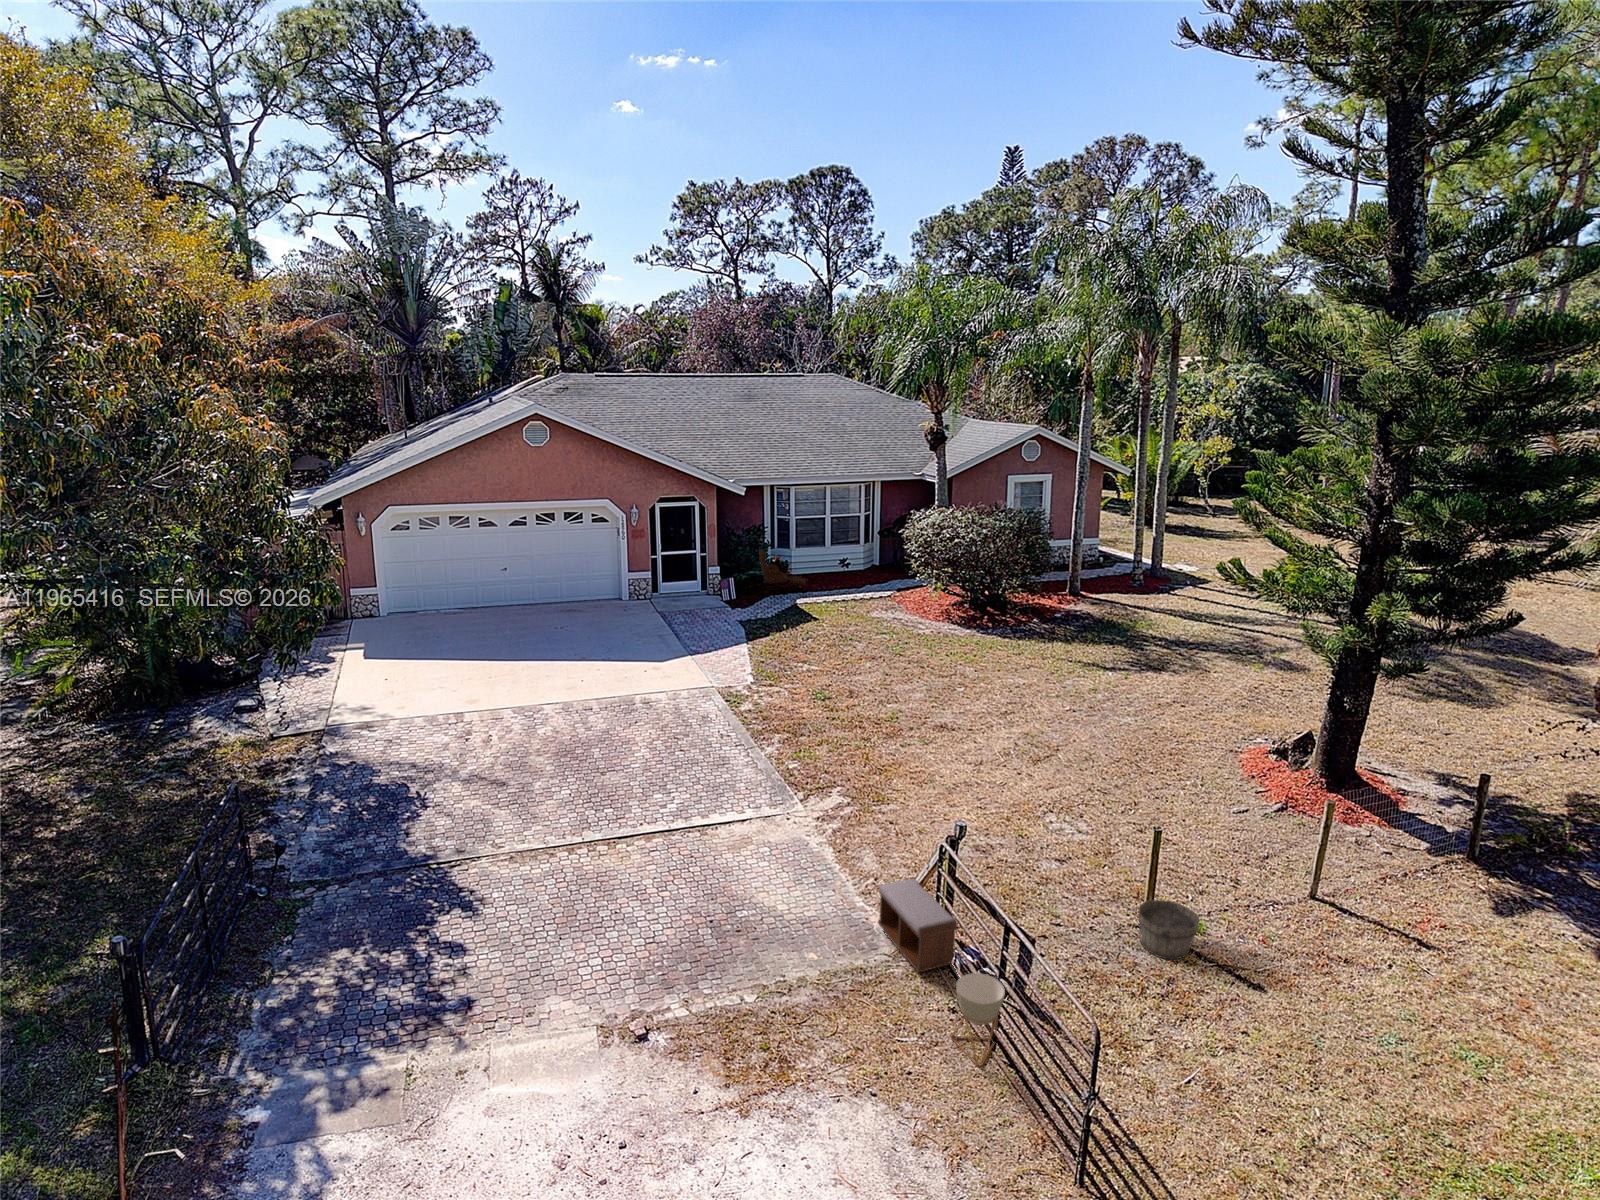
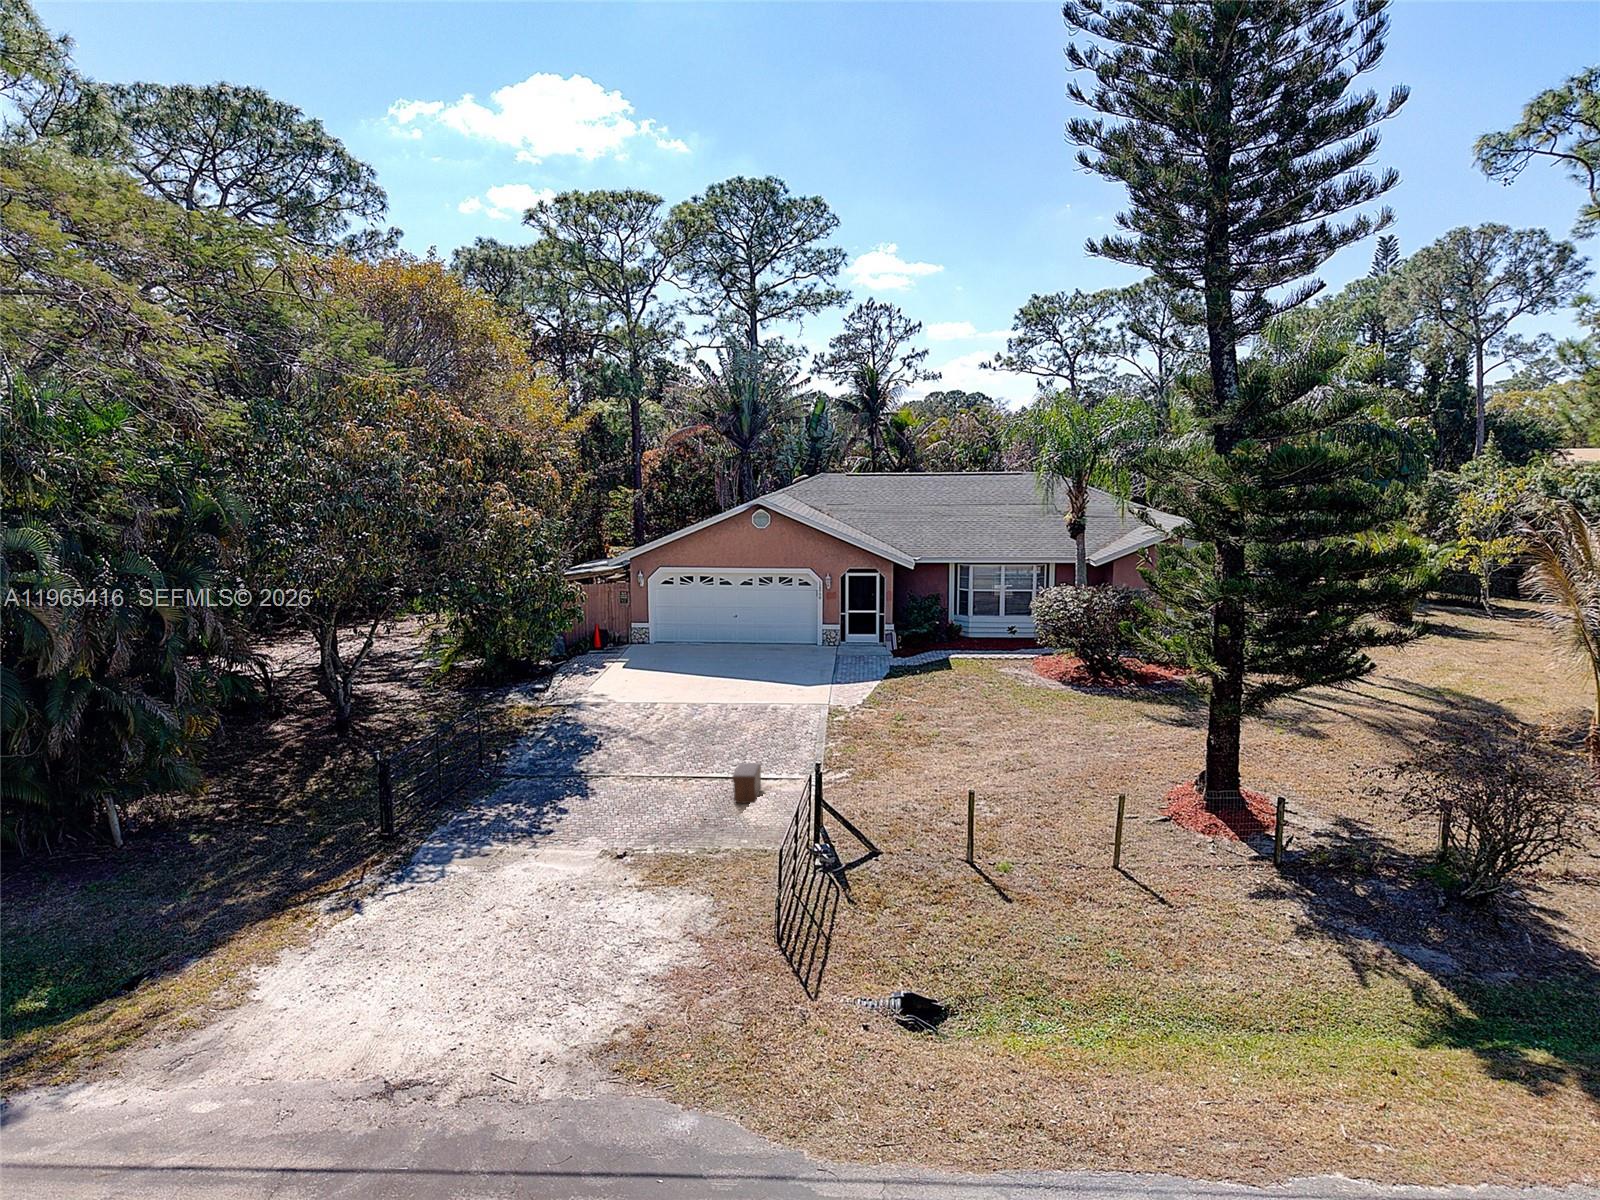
lounge chair: present [759,549,806,593] -> none [930,613,971,650]
wooden bucket: present [1138,900,1200,959] -> none [861,784,894,816]
planter: present [951,973,1005,1066] -> none [711,786,736,827]

